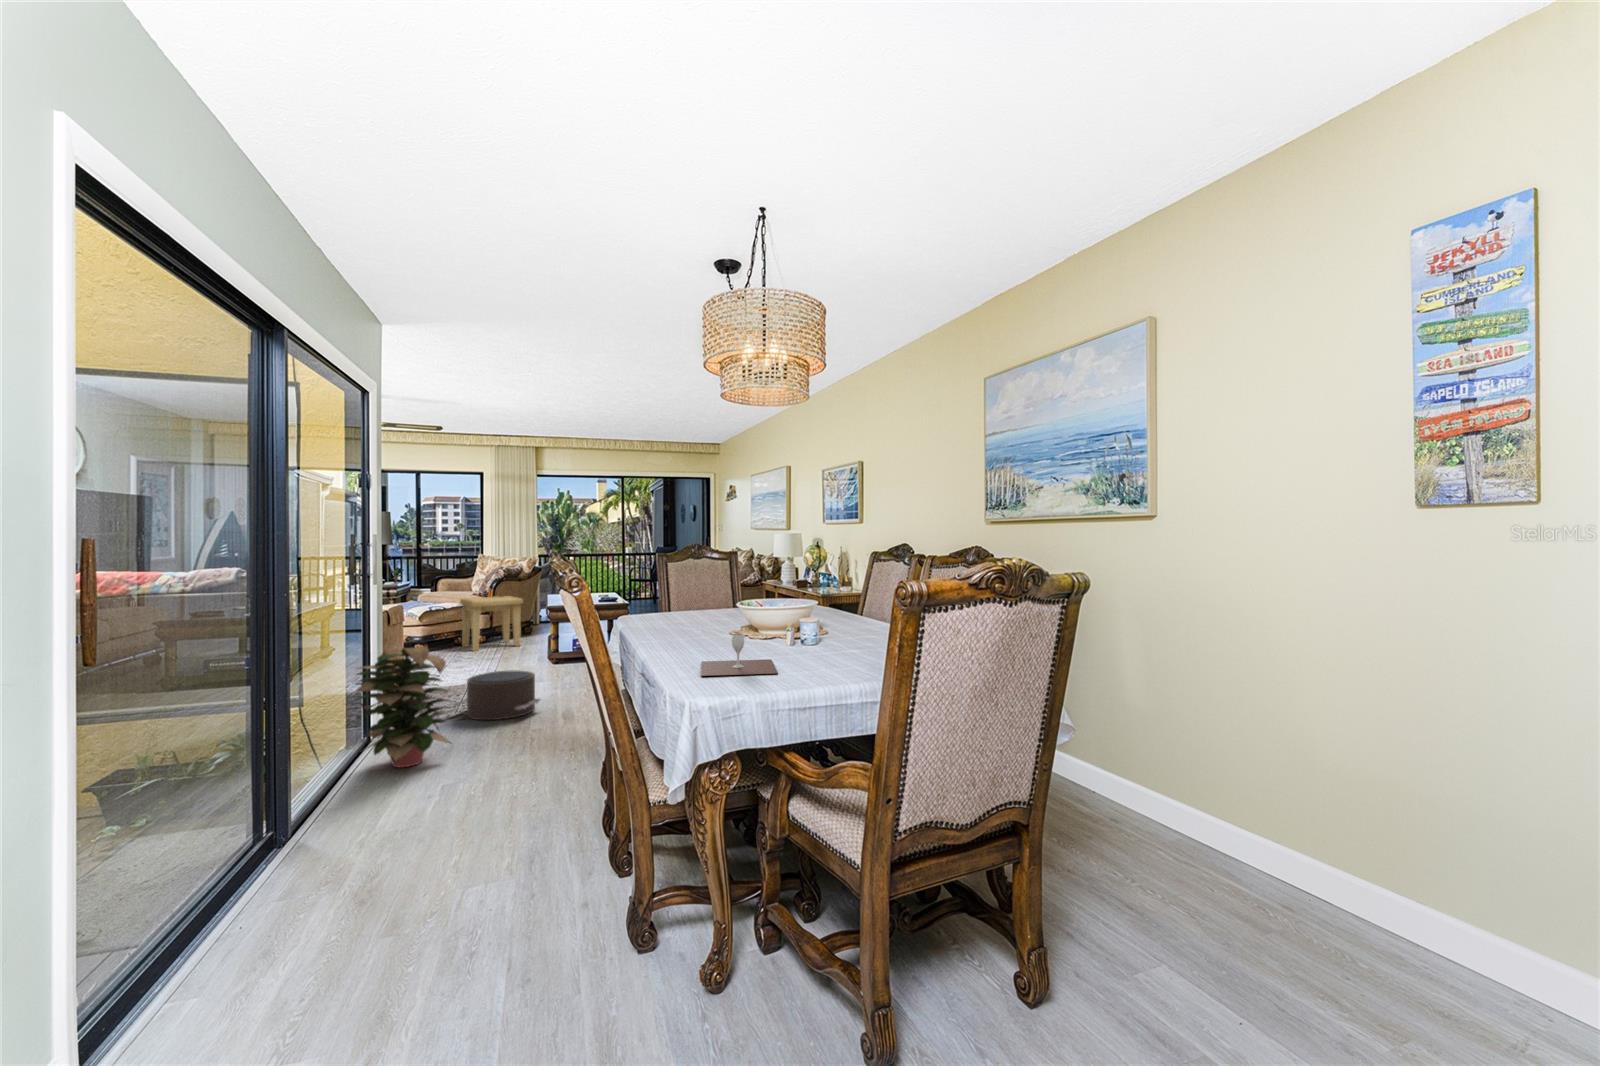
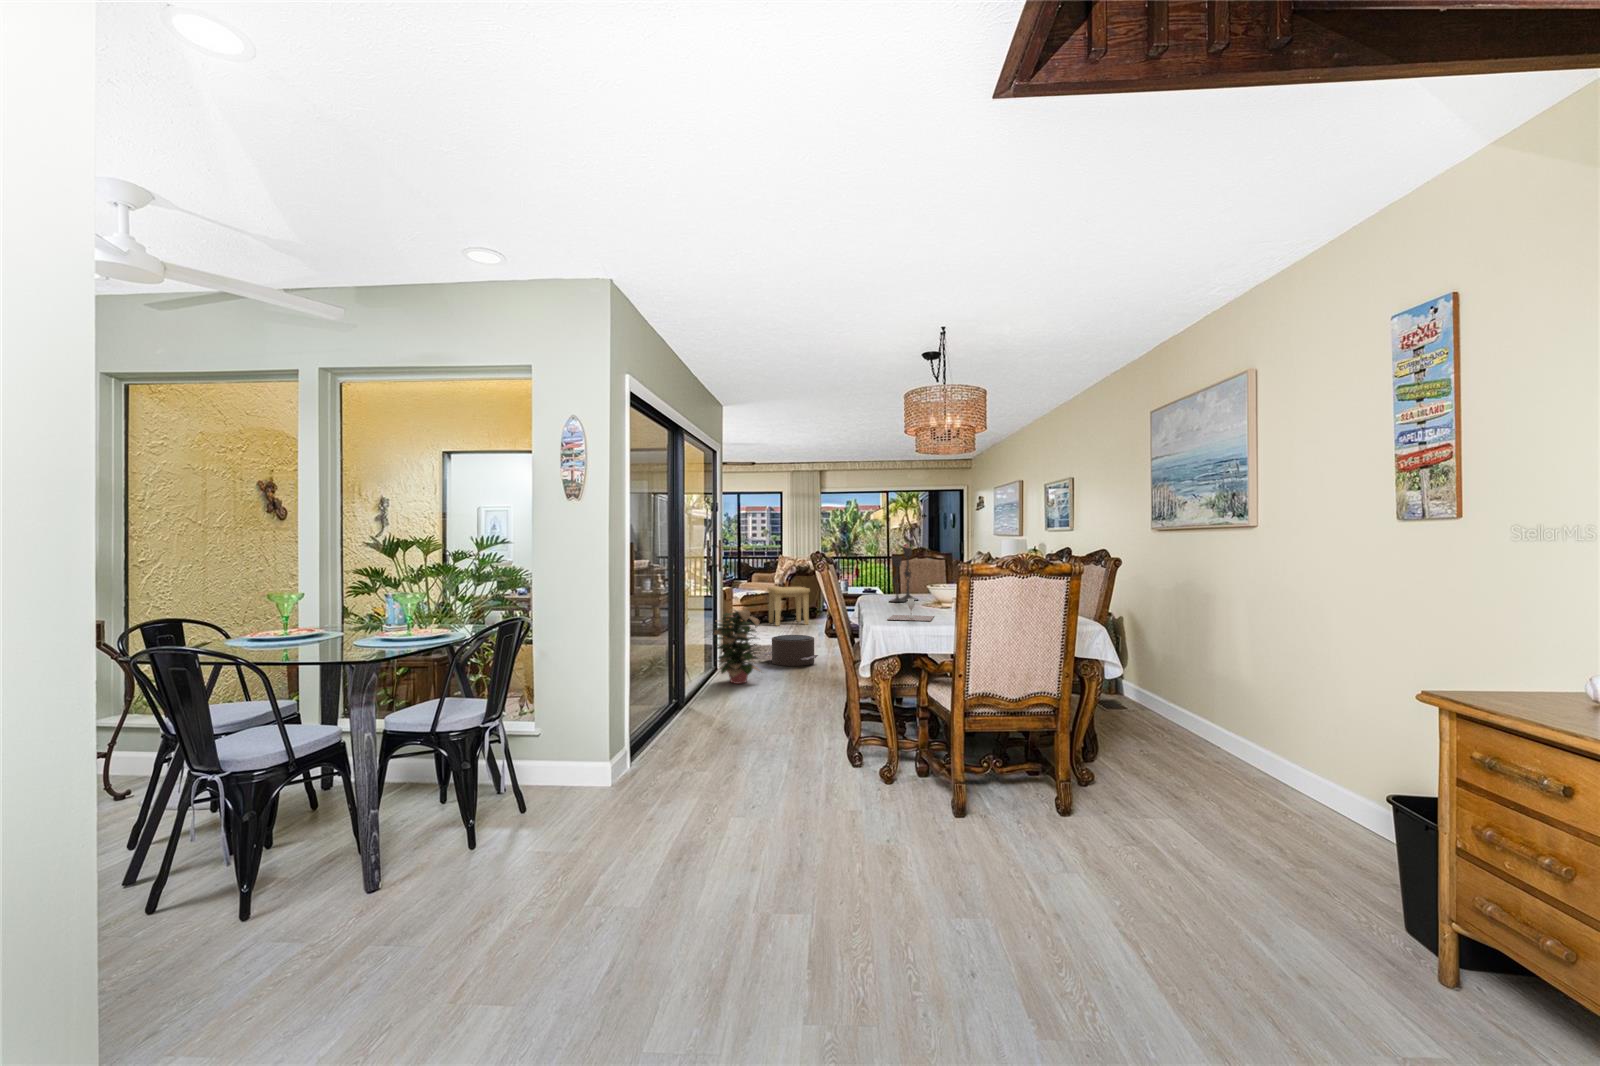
candlestick: none [671,545,714,630] -> present [890,547,917,602]

